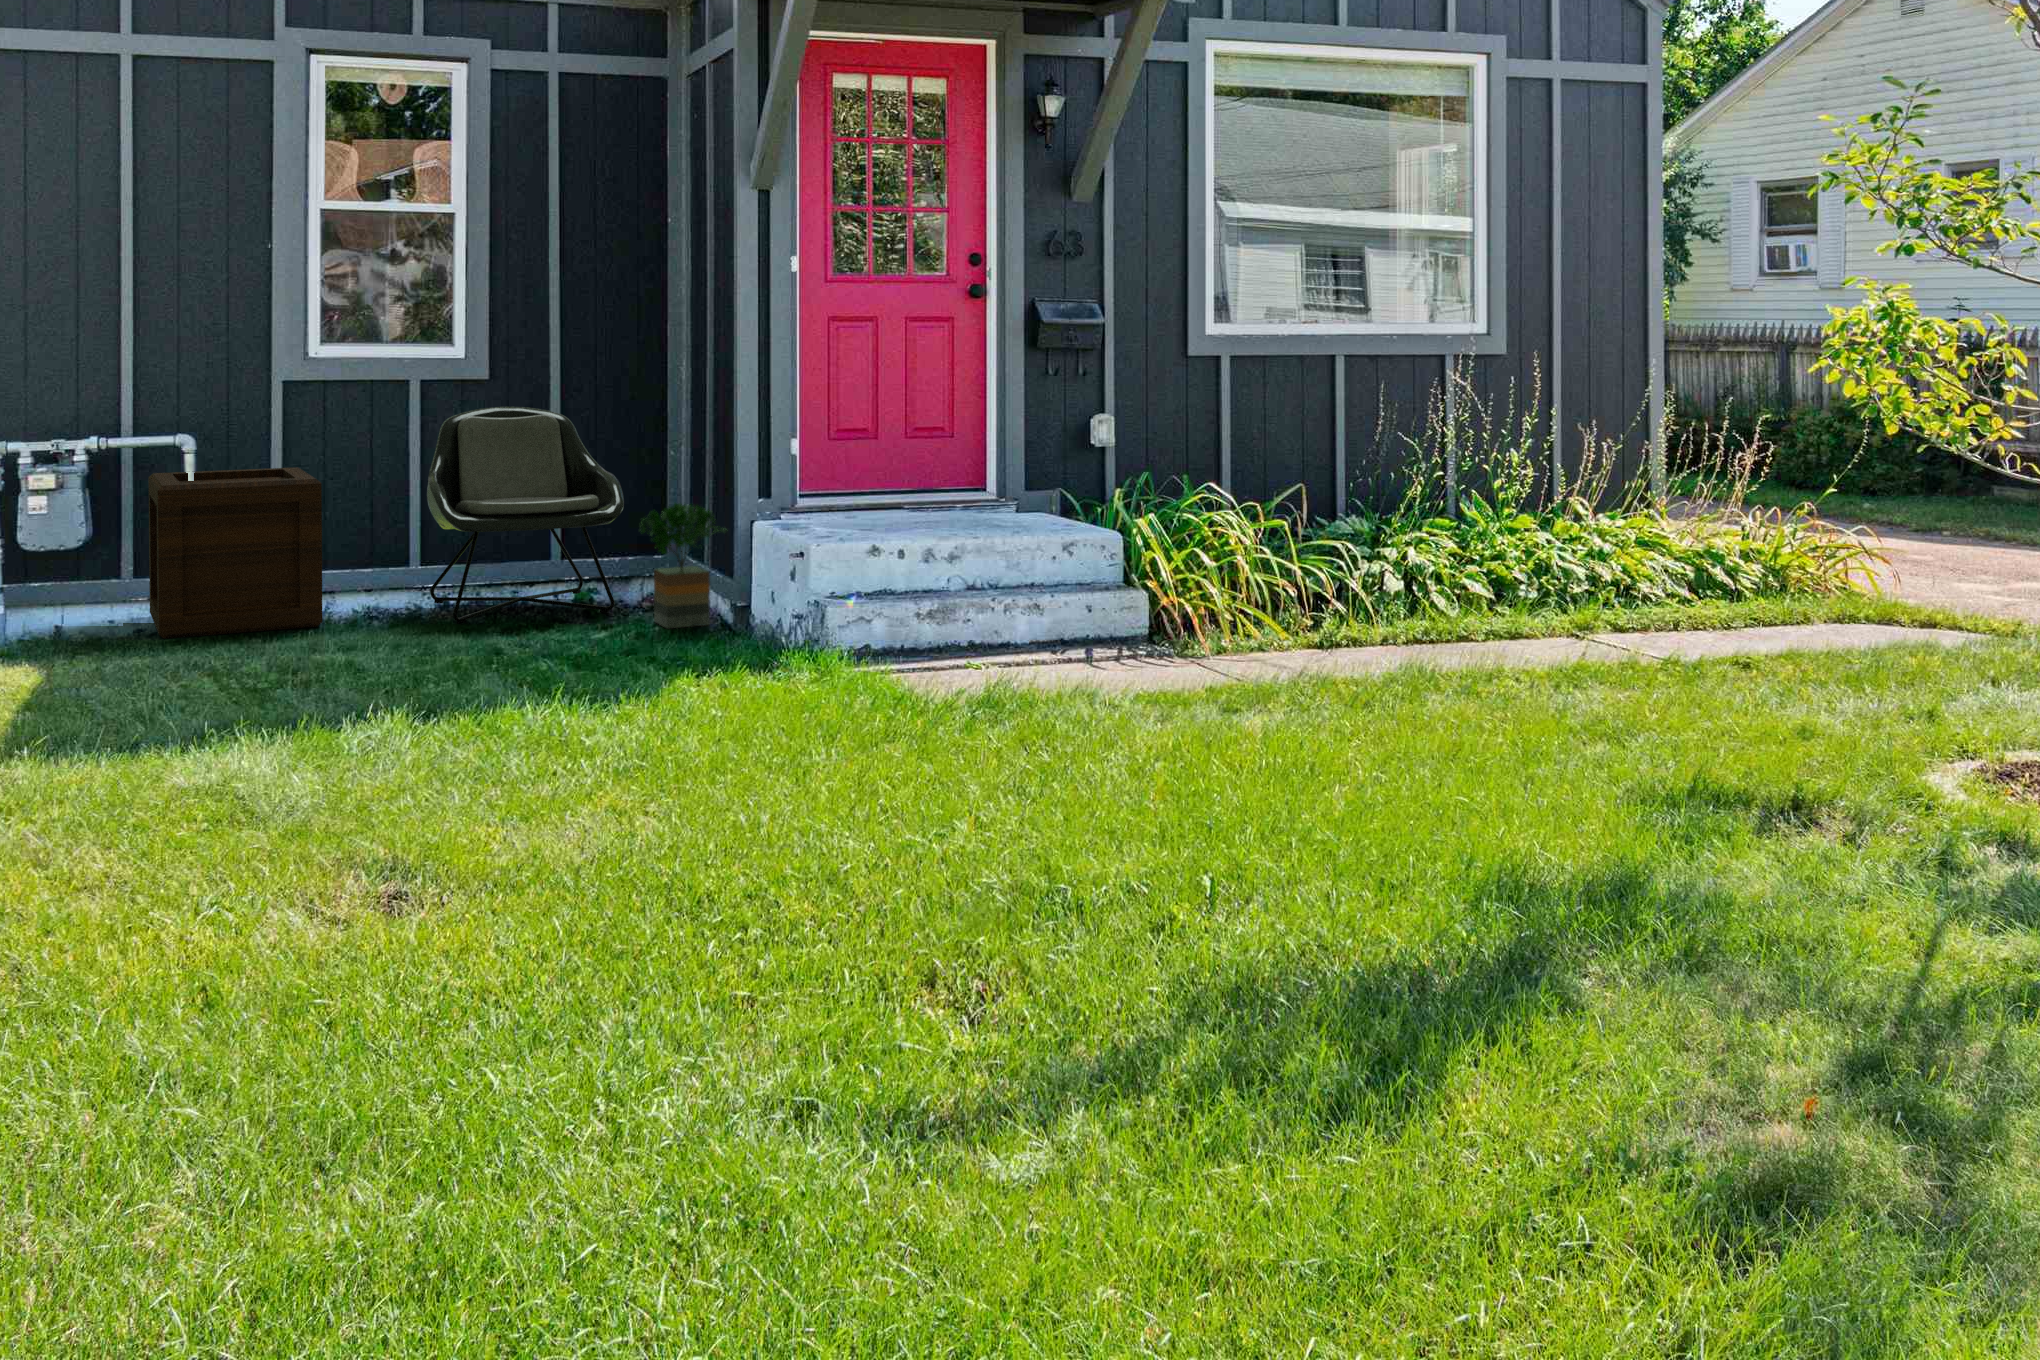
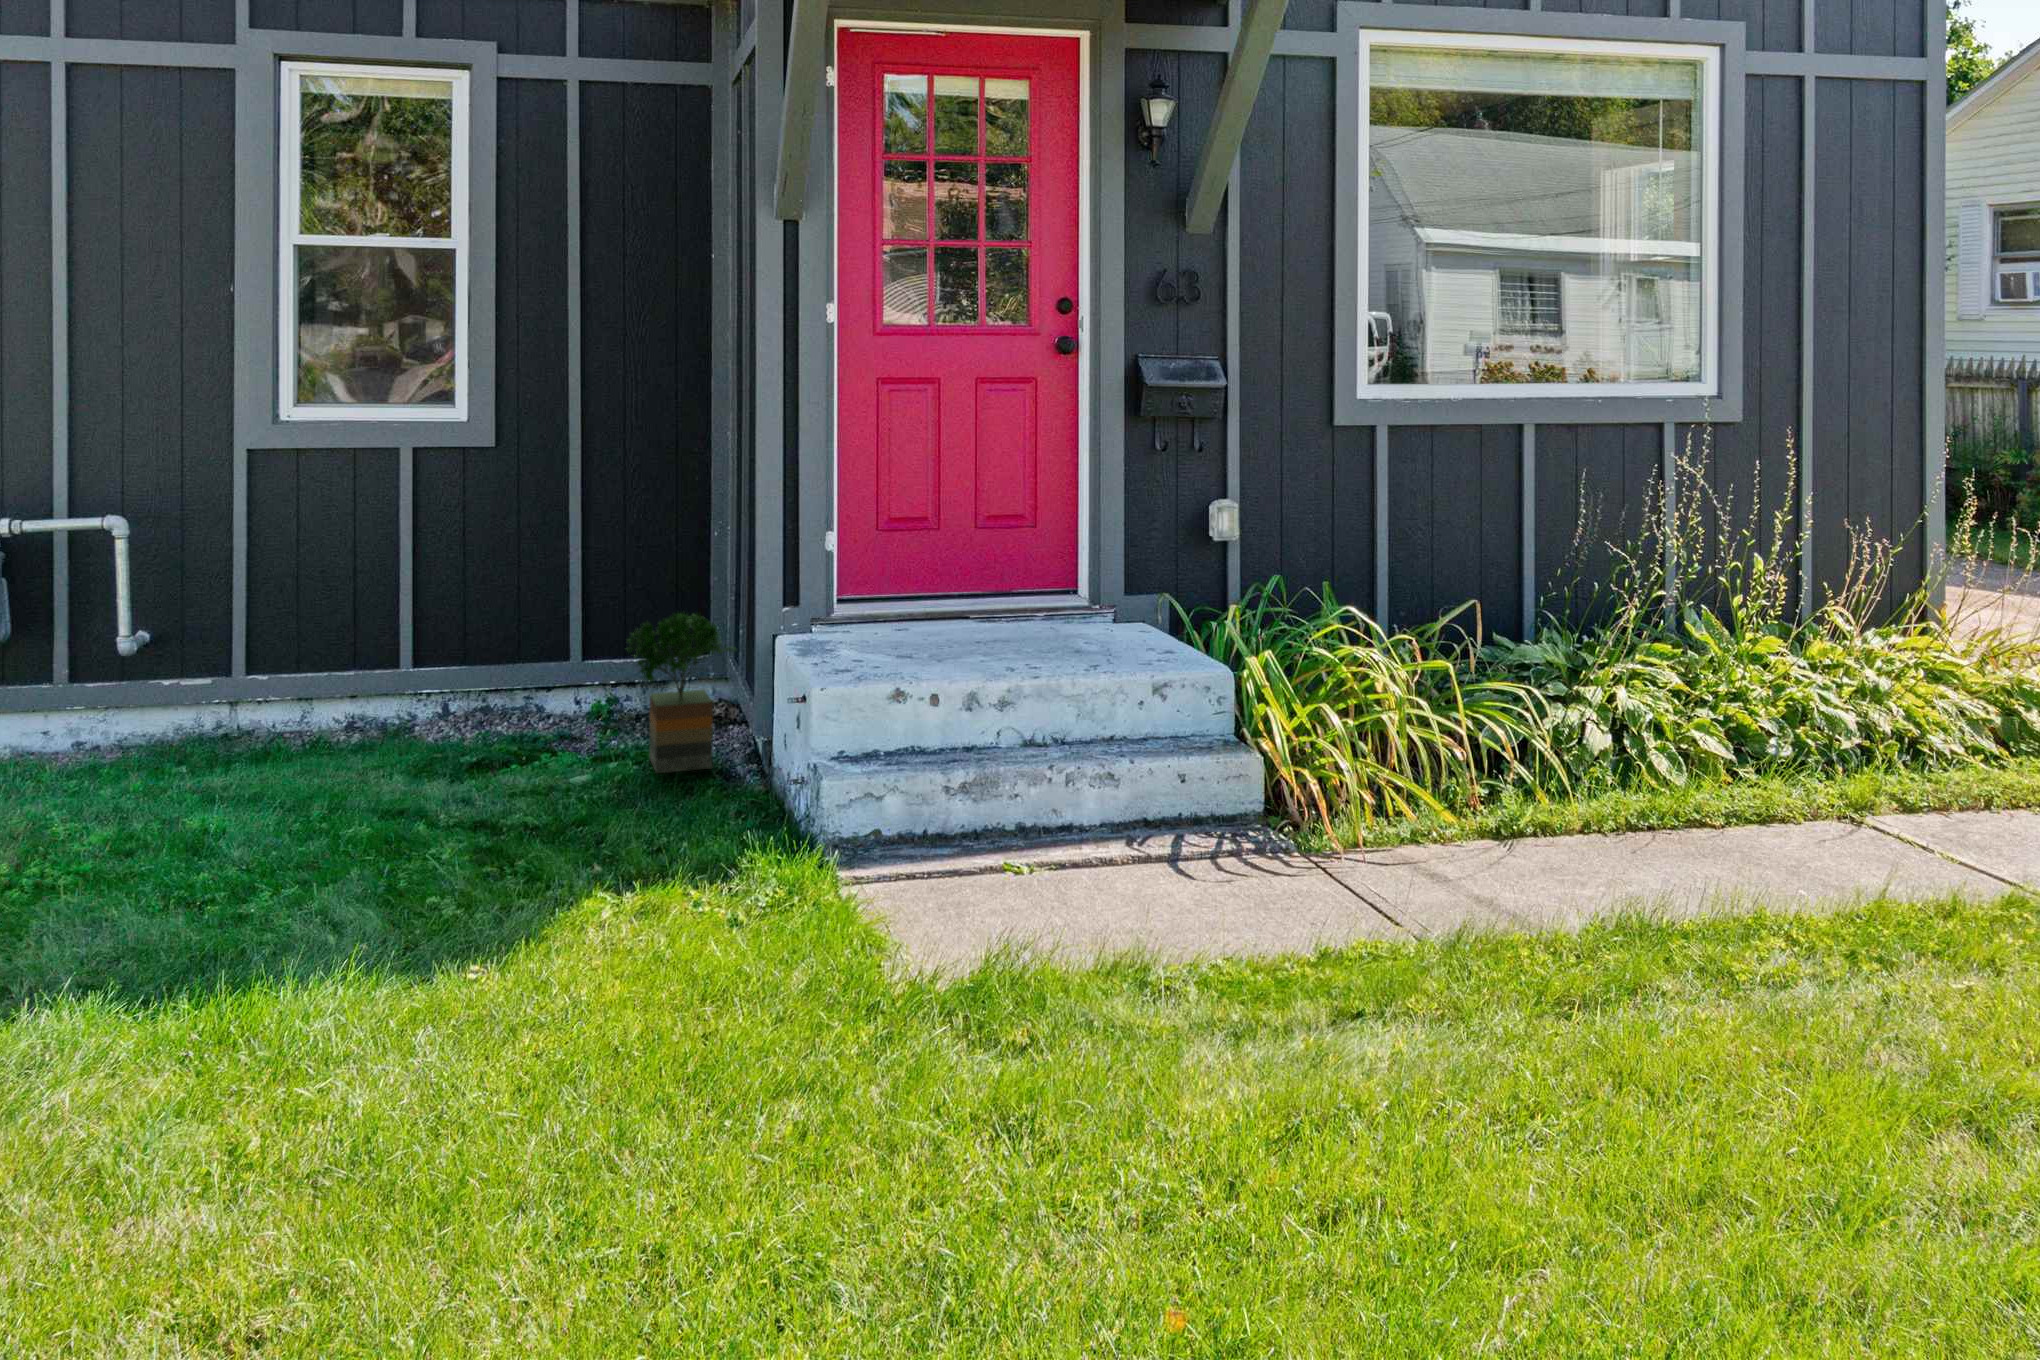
lounge chair: present [427,407,624,624] -> none [392,480,629,755]
wooden crate: present [148,467,323,639] -> none [44,551,269,771]

